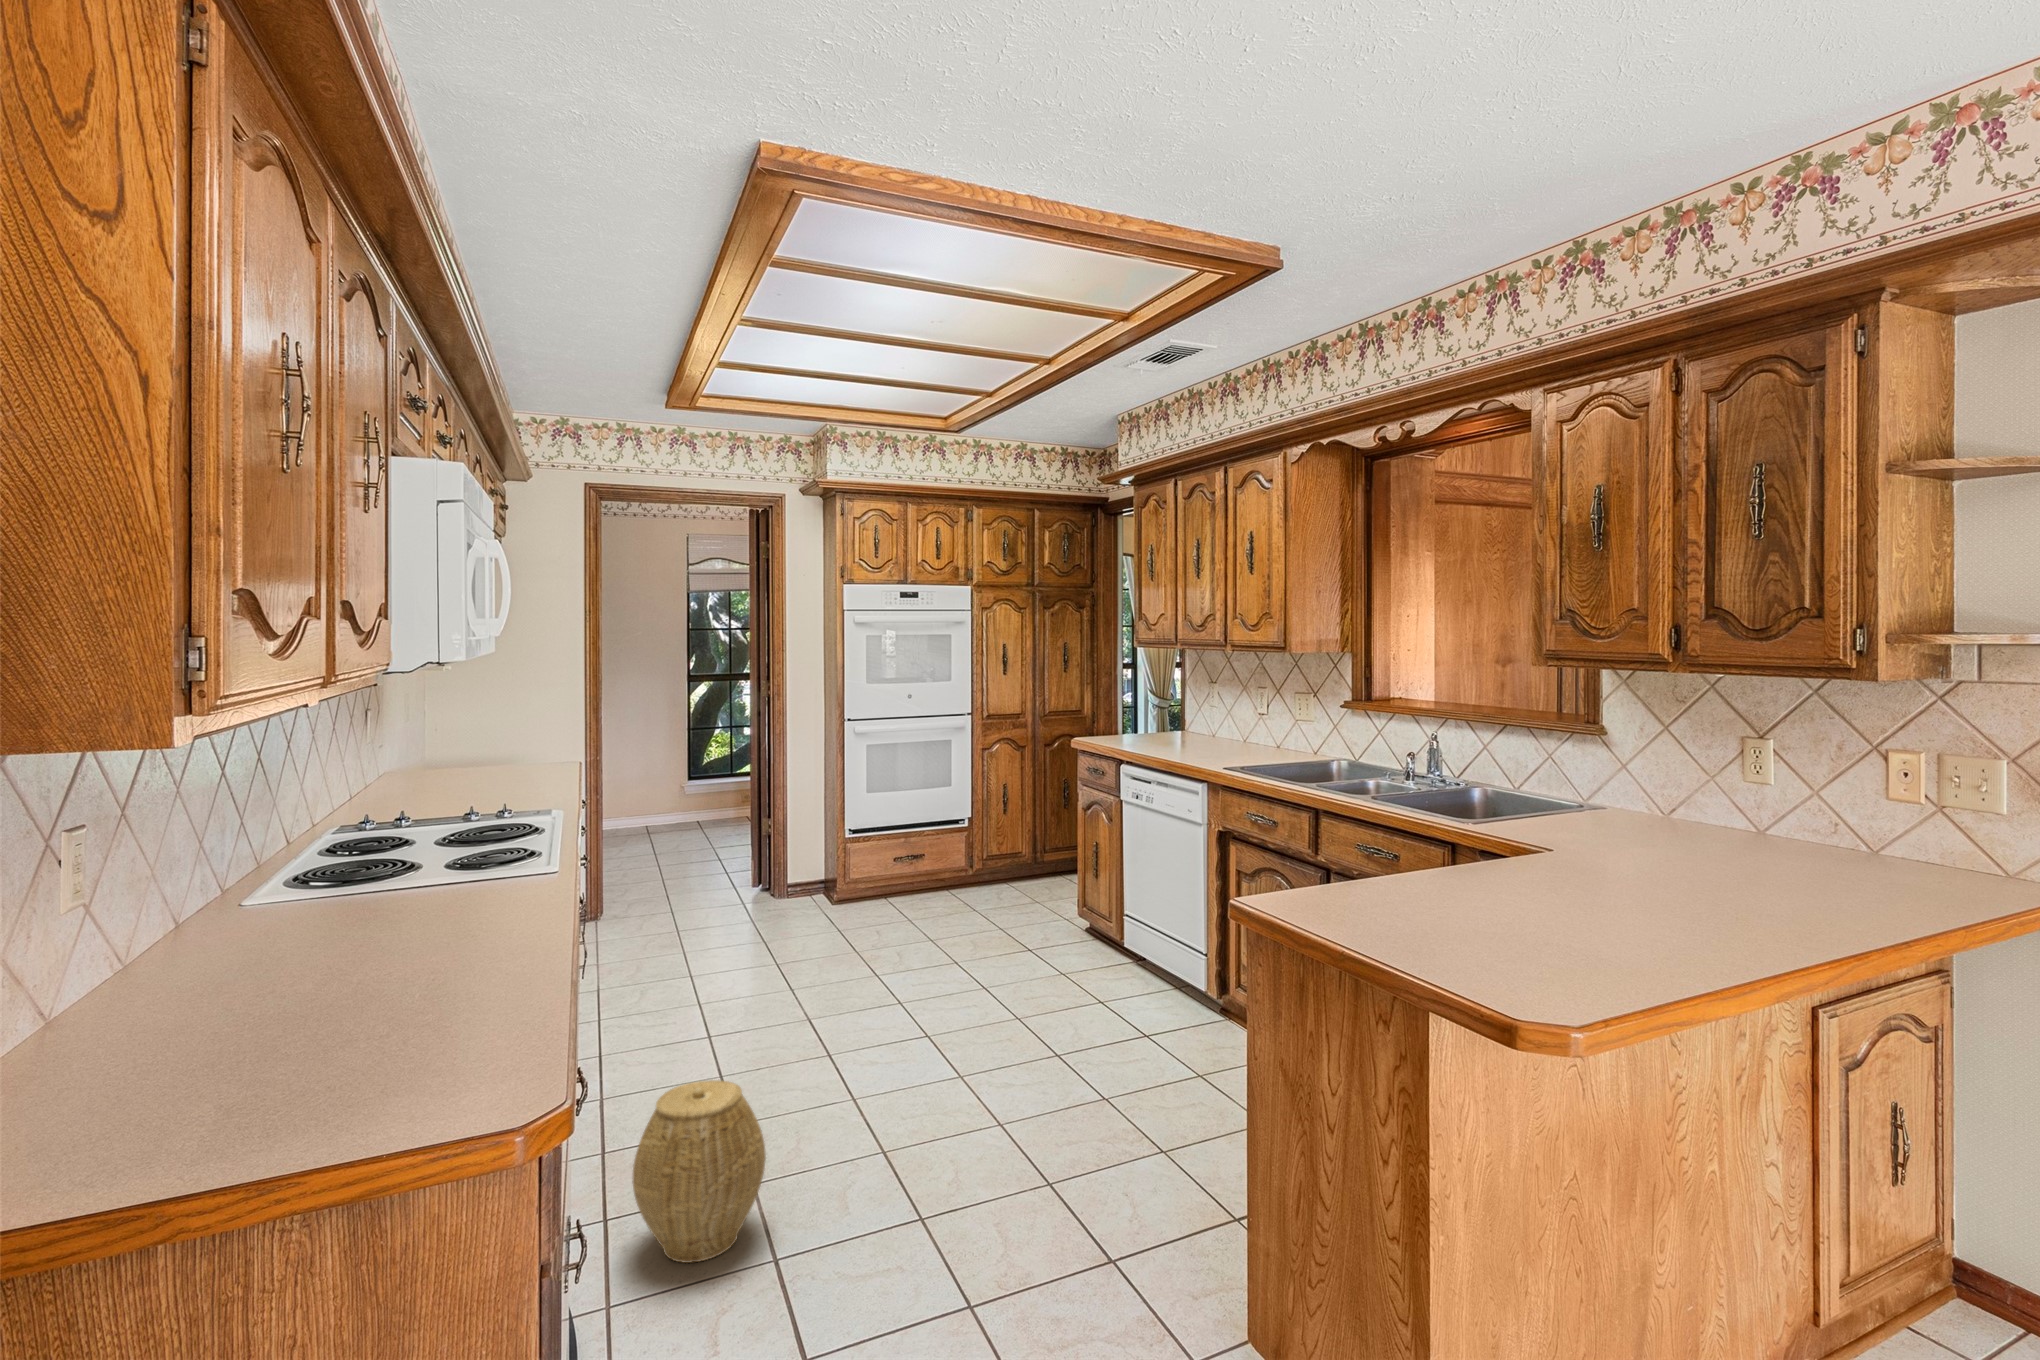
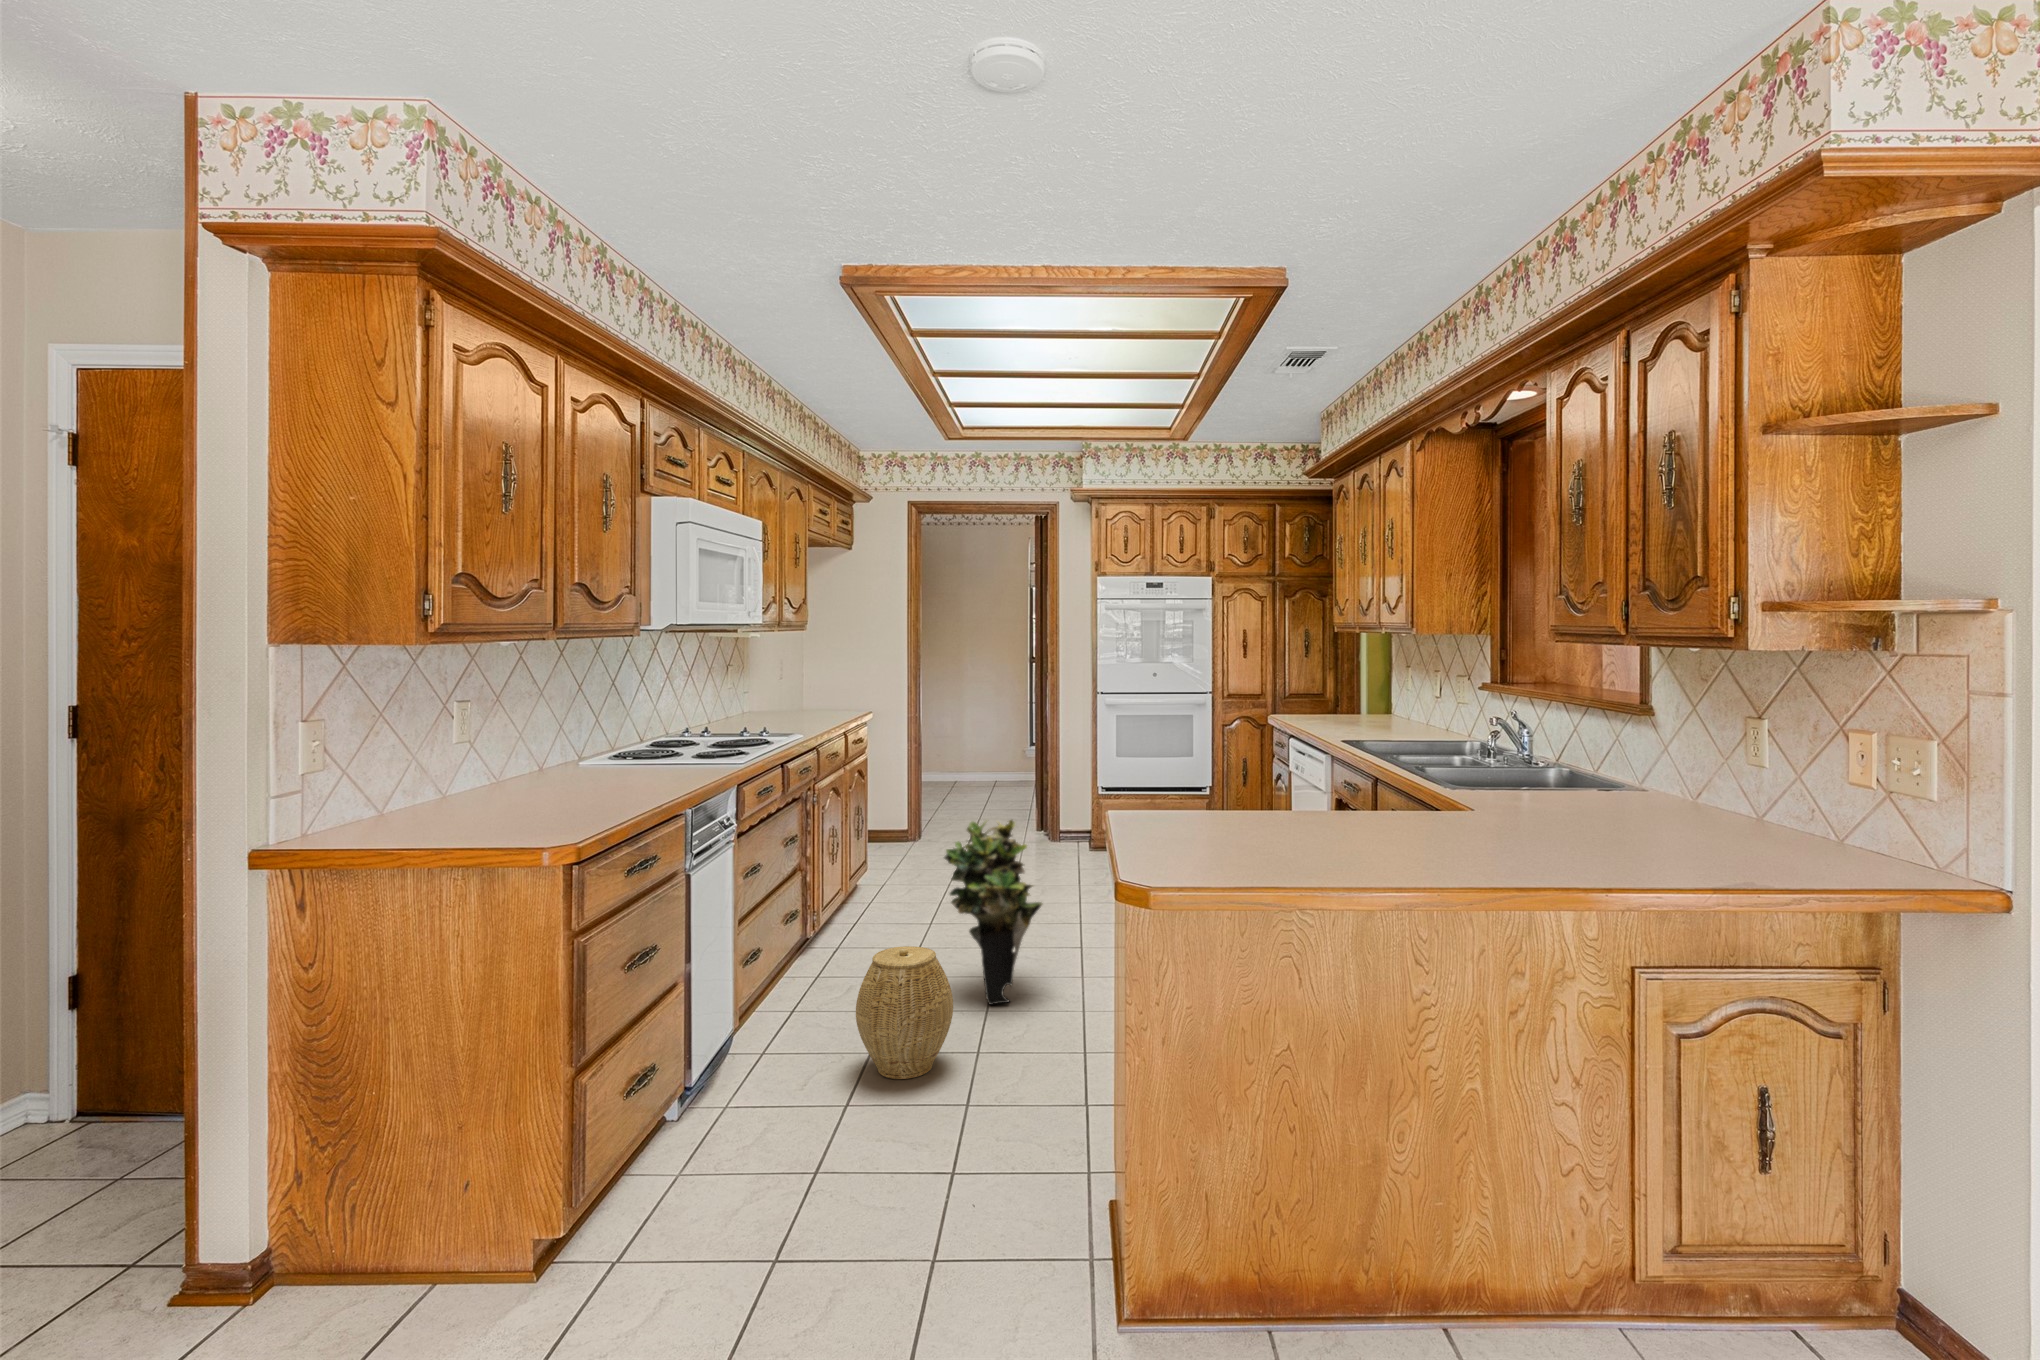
potted plant: none [714,893,845,1130] -> present [944,820,1042,1005]

